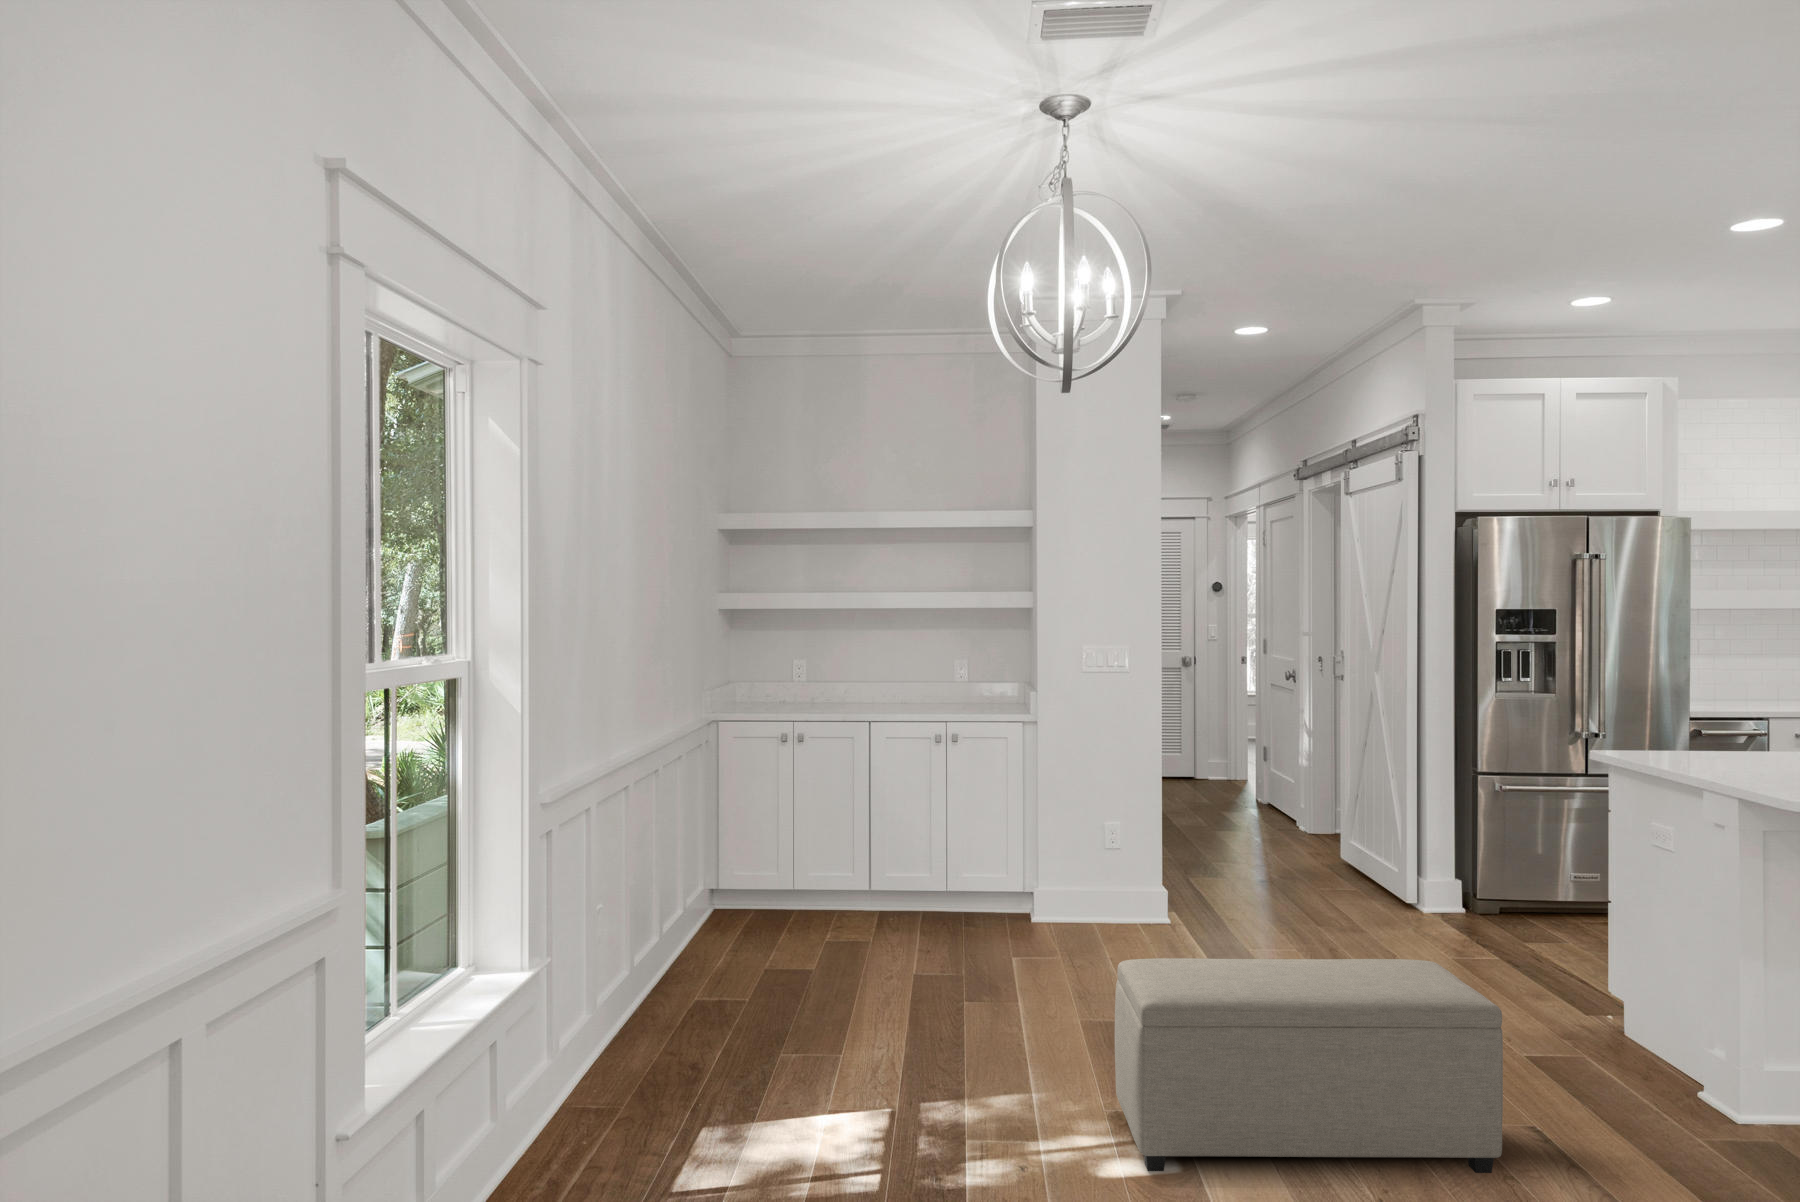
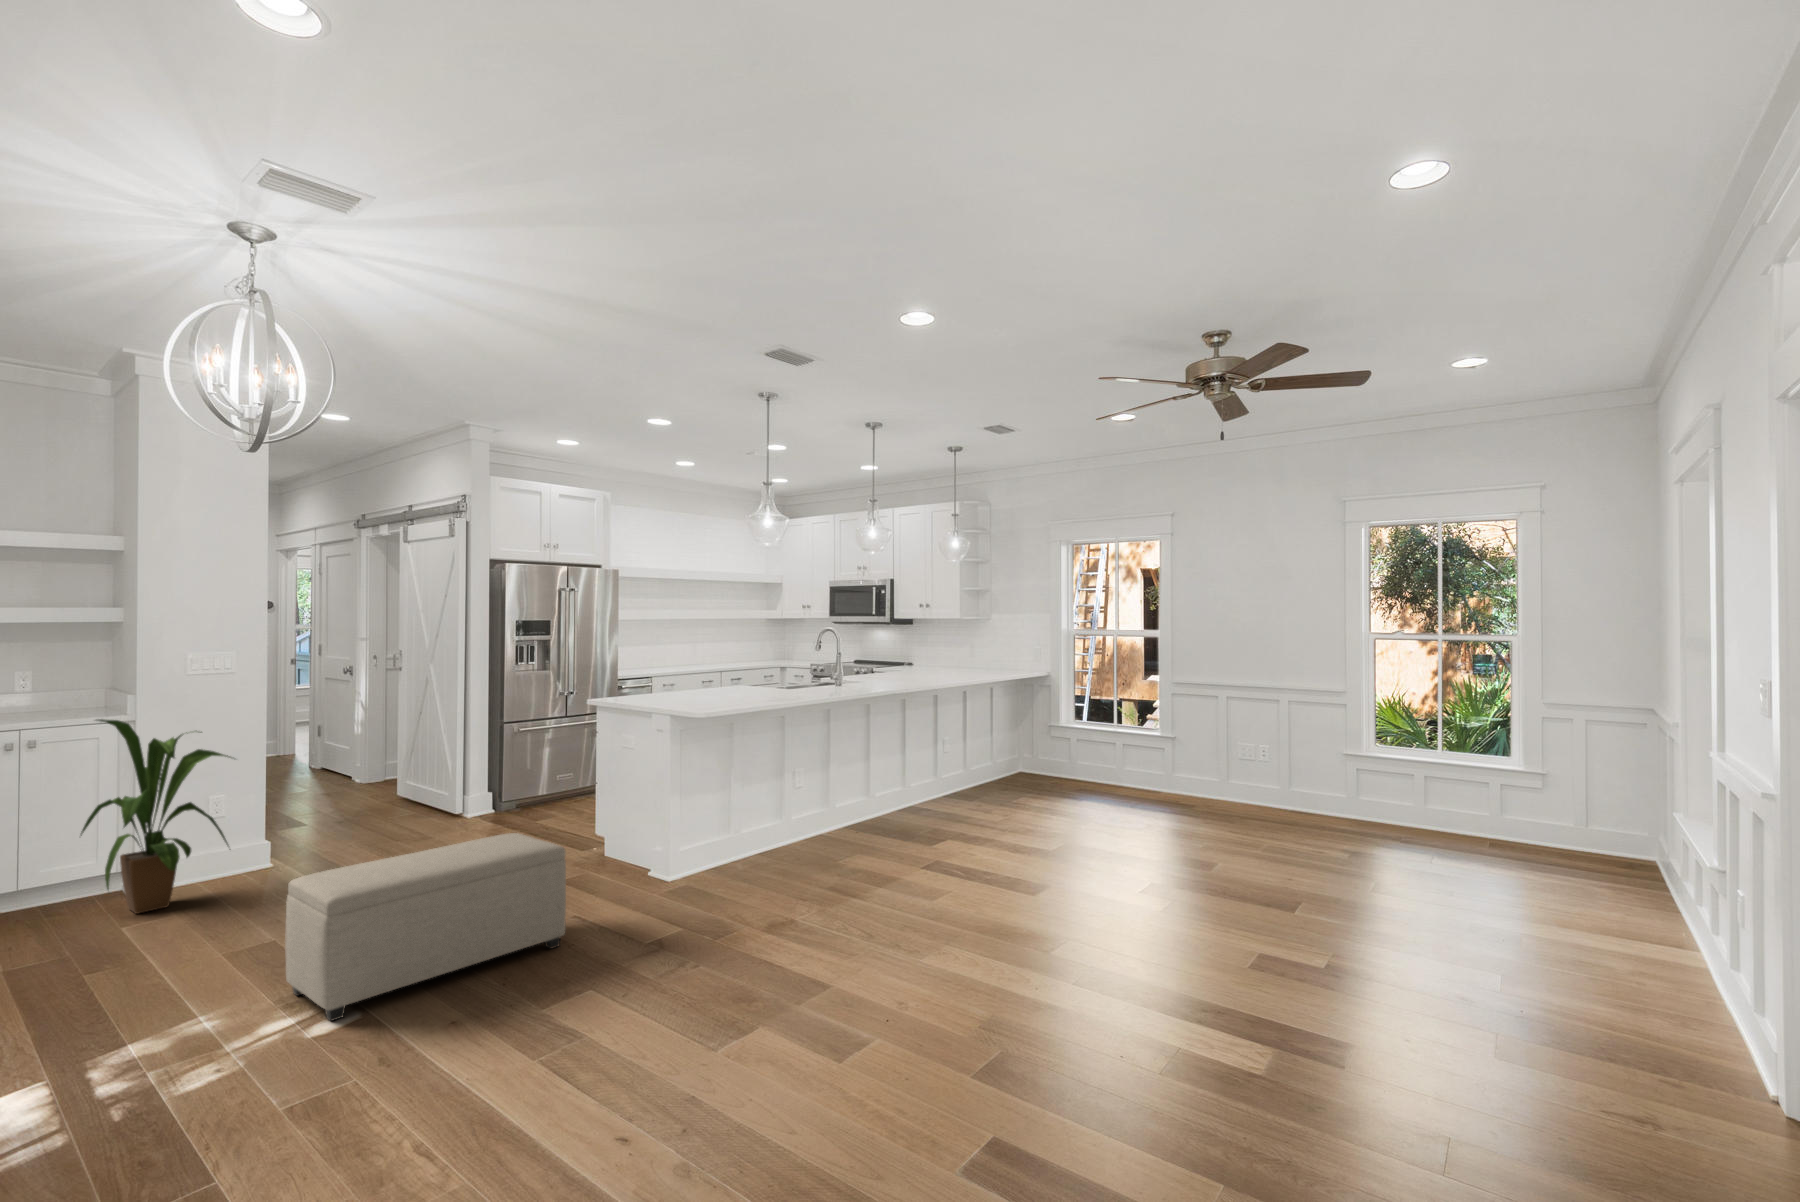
house plant: none [980,722,1125,952] -> present [81,719,231,914]

